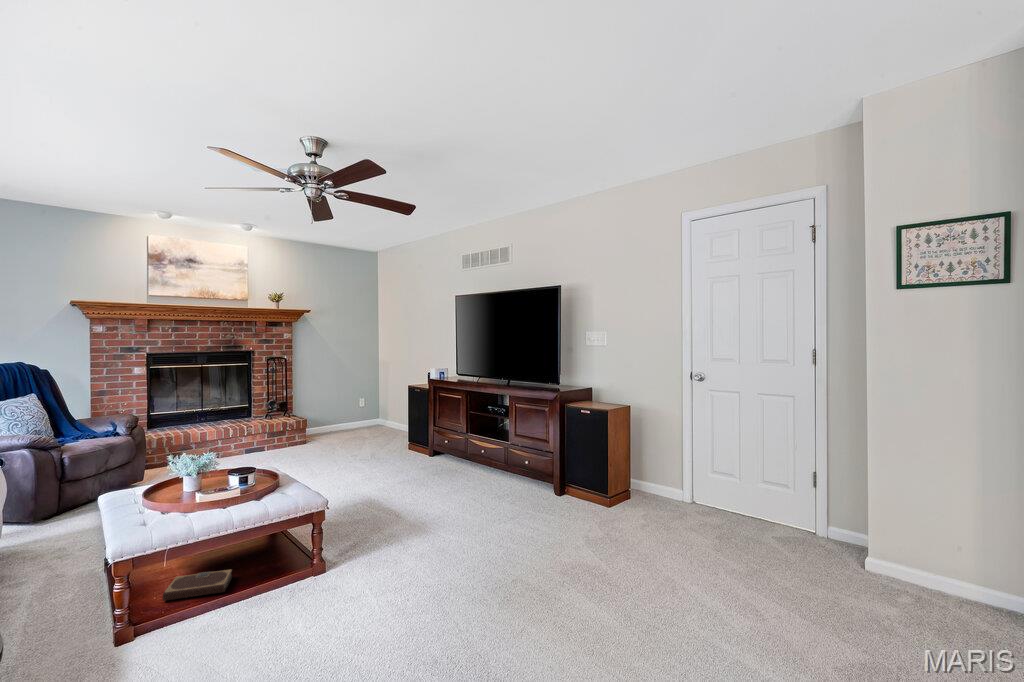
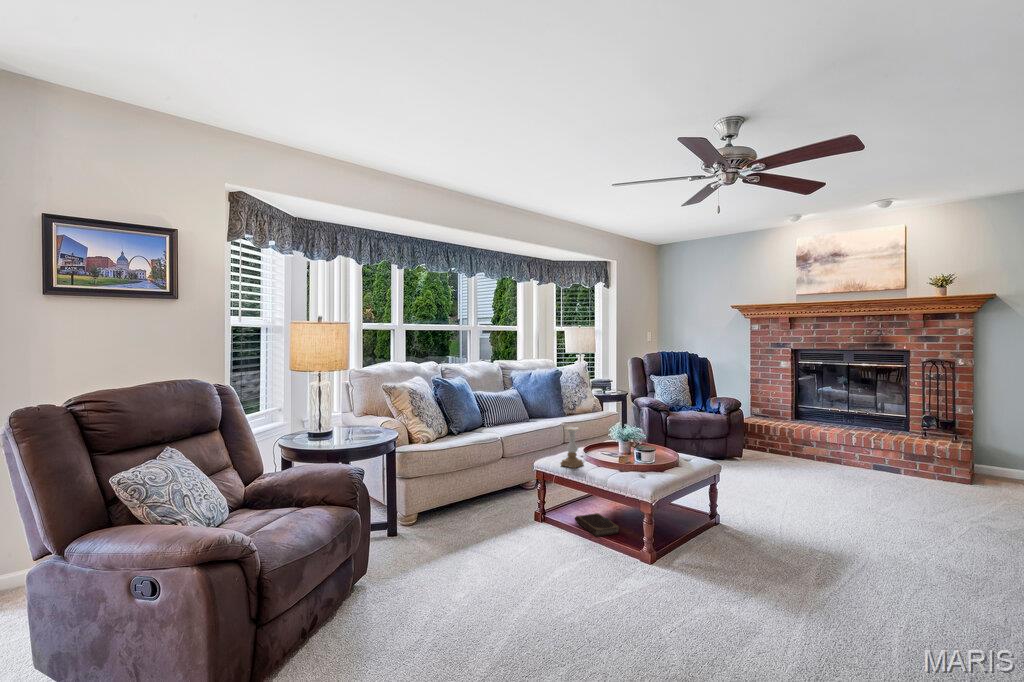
candle holder: none [139,471,172,532] -> present [560,427,584,468]

